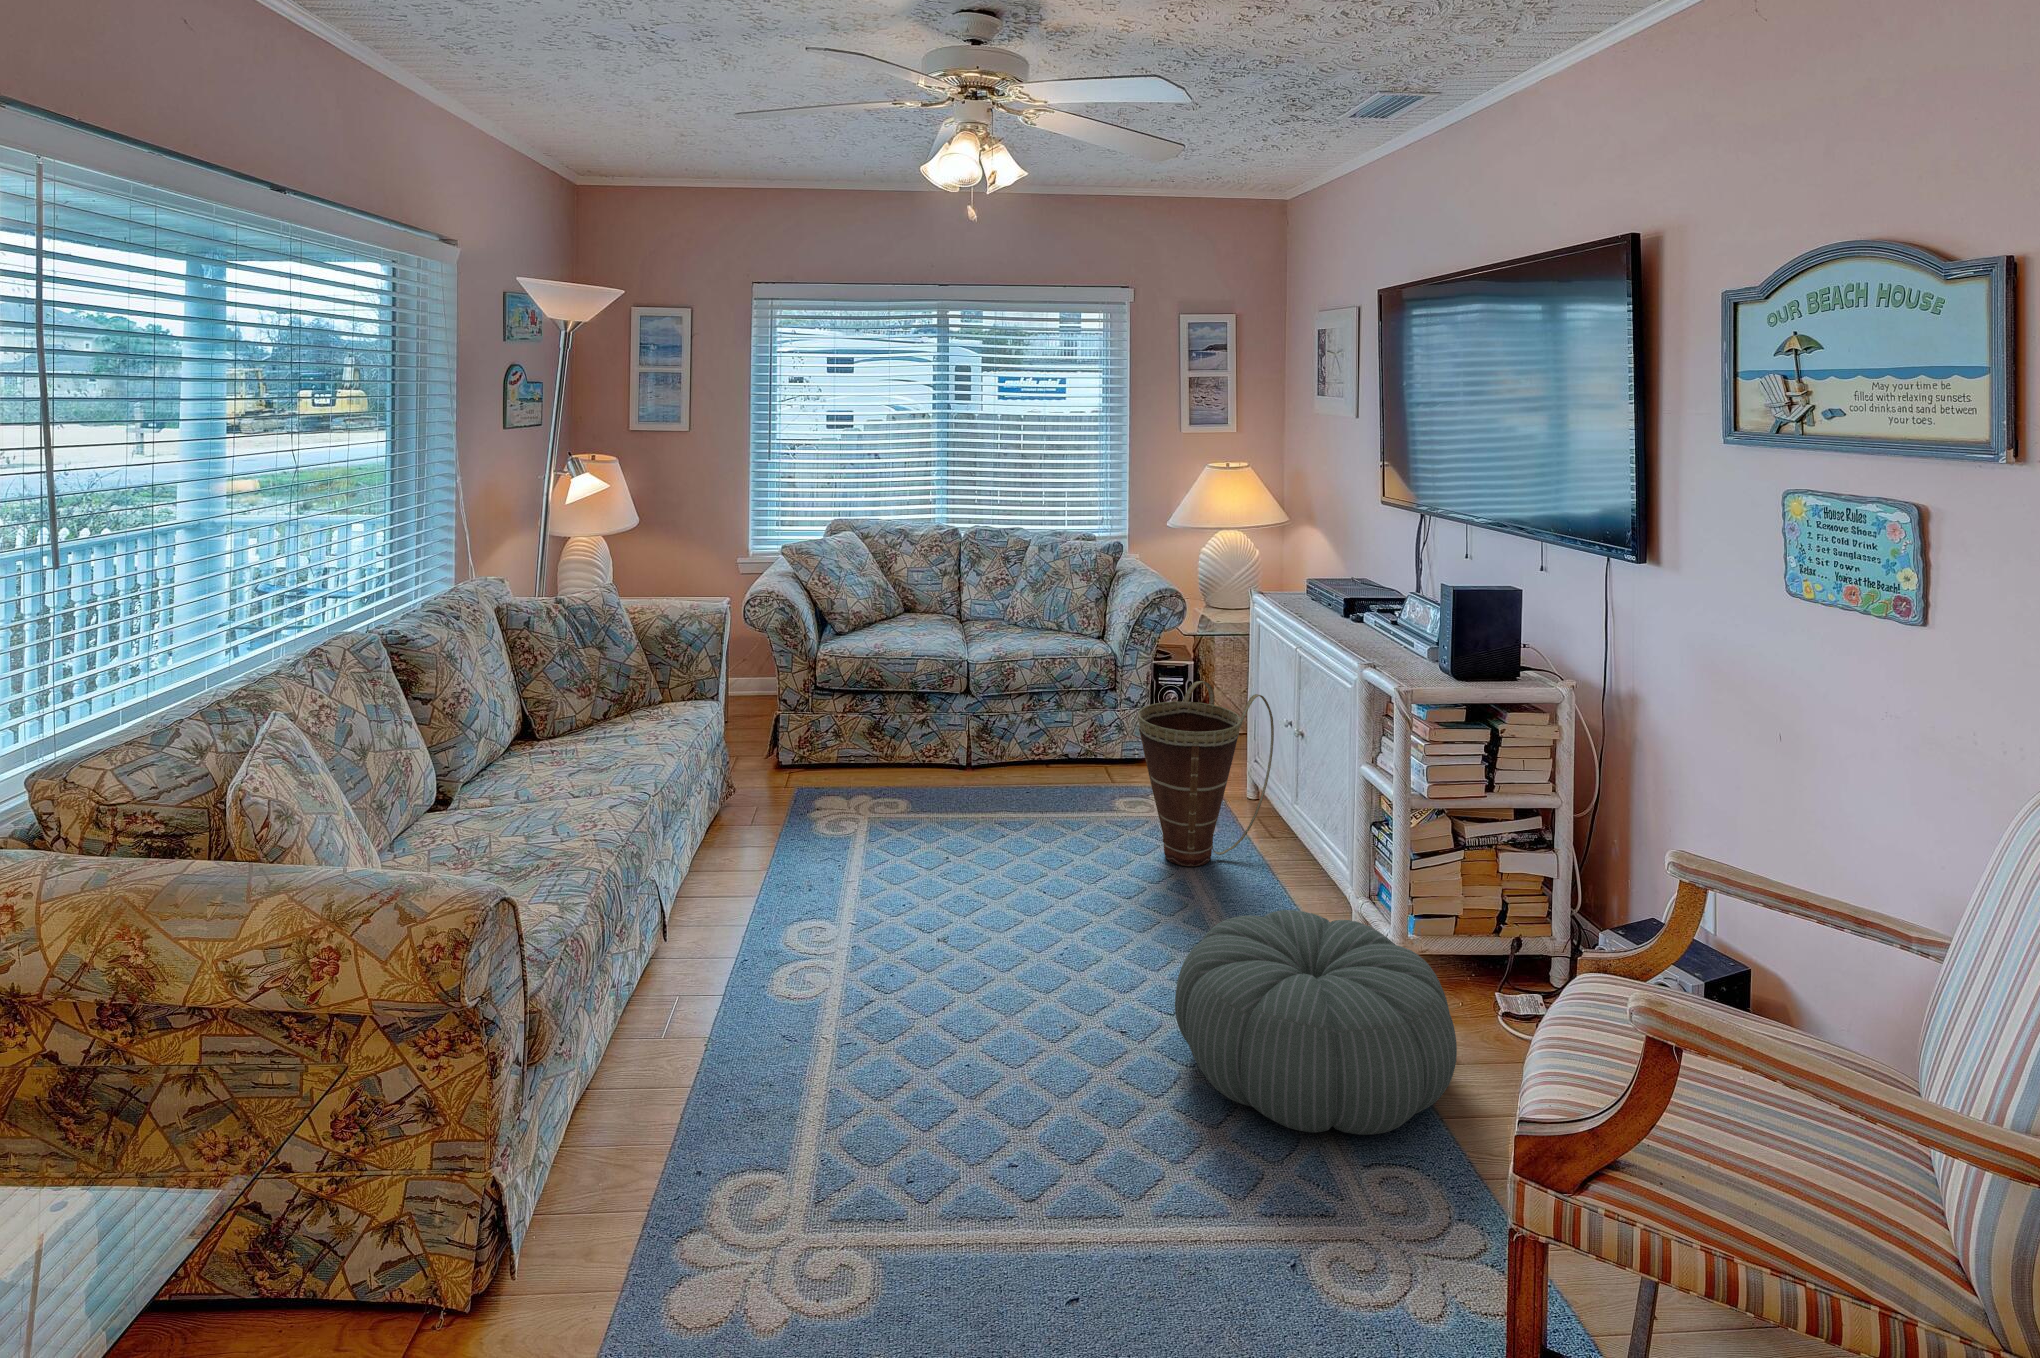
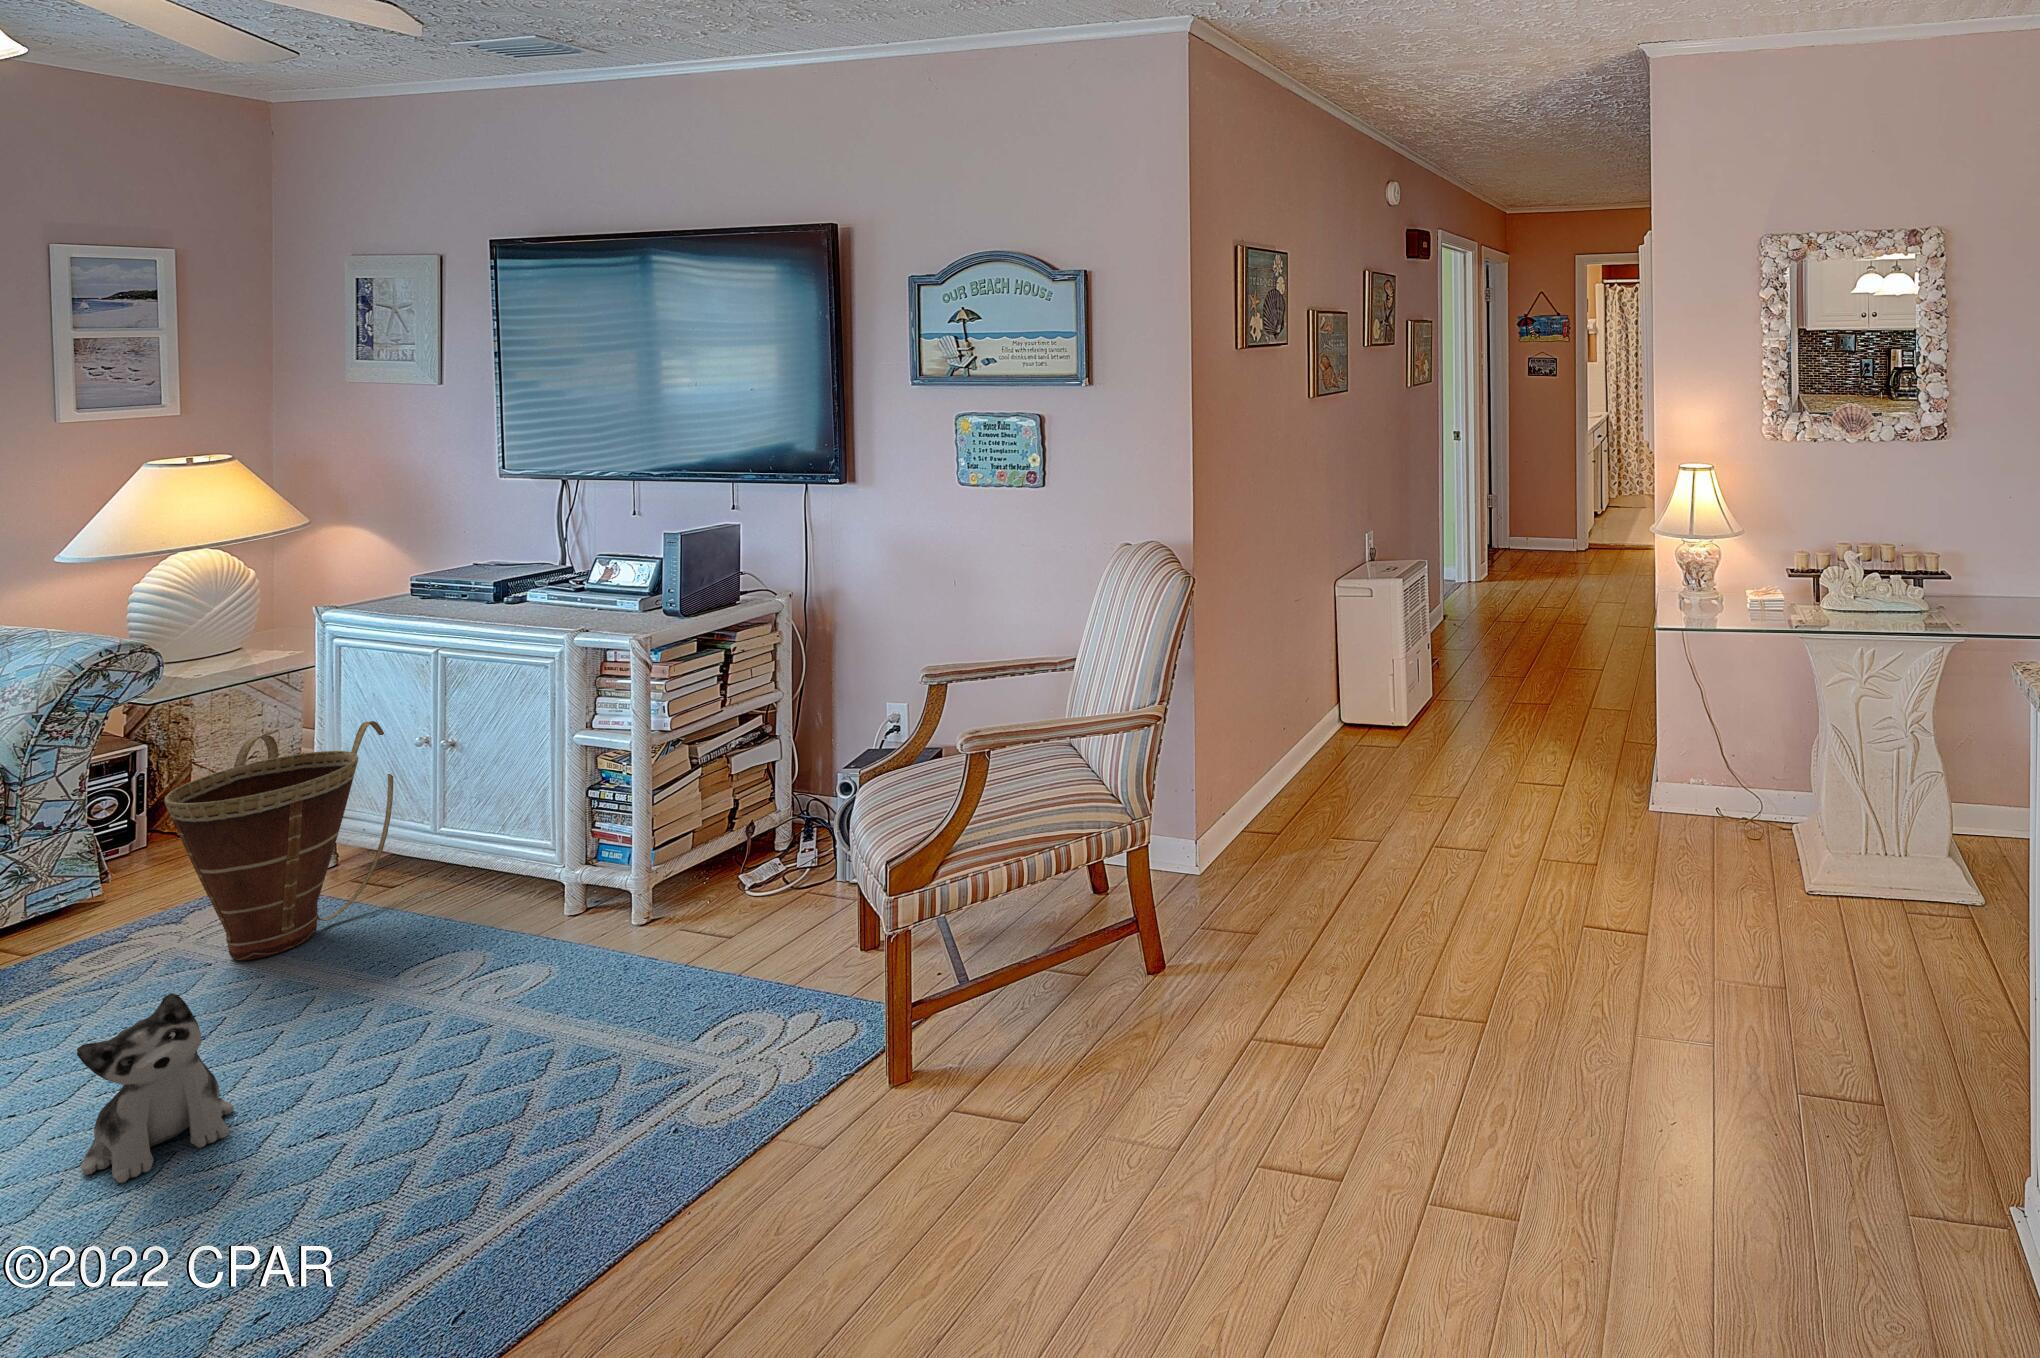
plush toy: none [1022,870,1097,1006] -> present [77,993,234,1183]
pouf: present [1175,910,1457,1135] -> none [410,855,749,1074]

